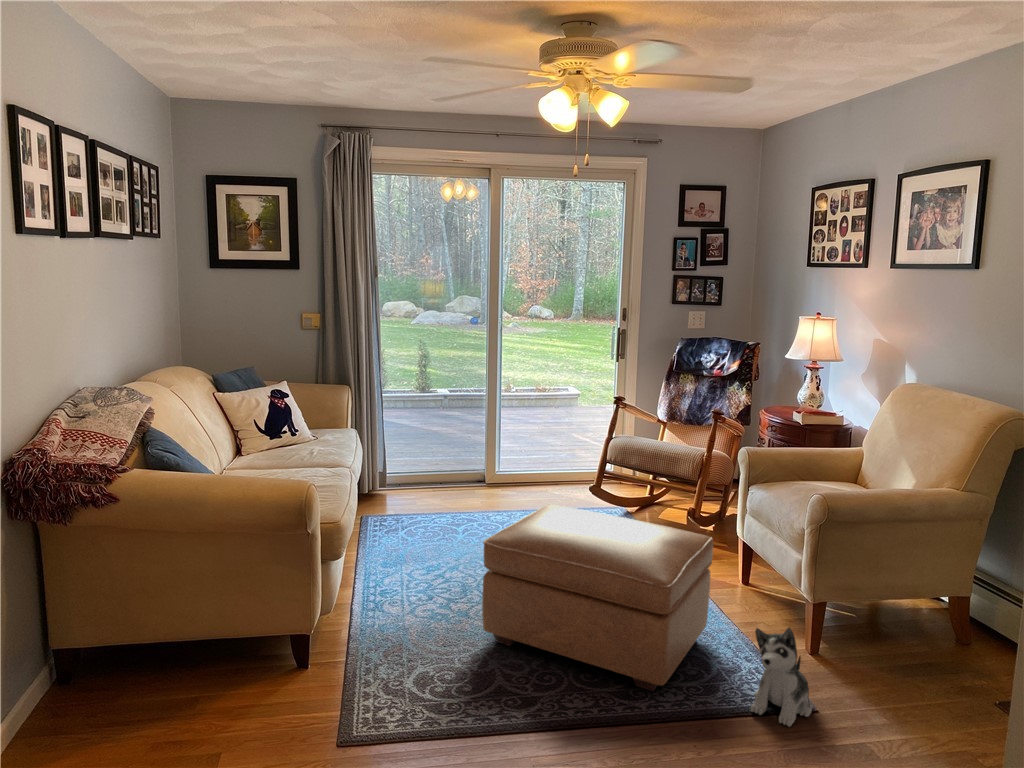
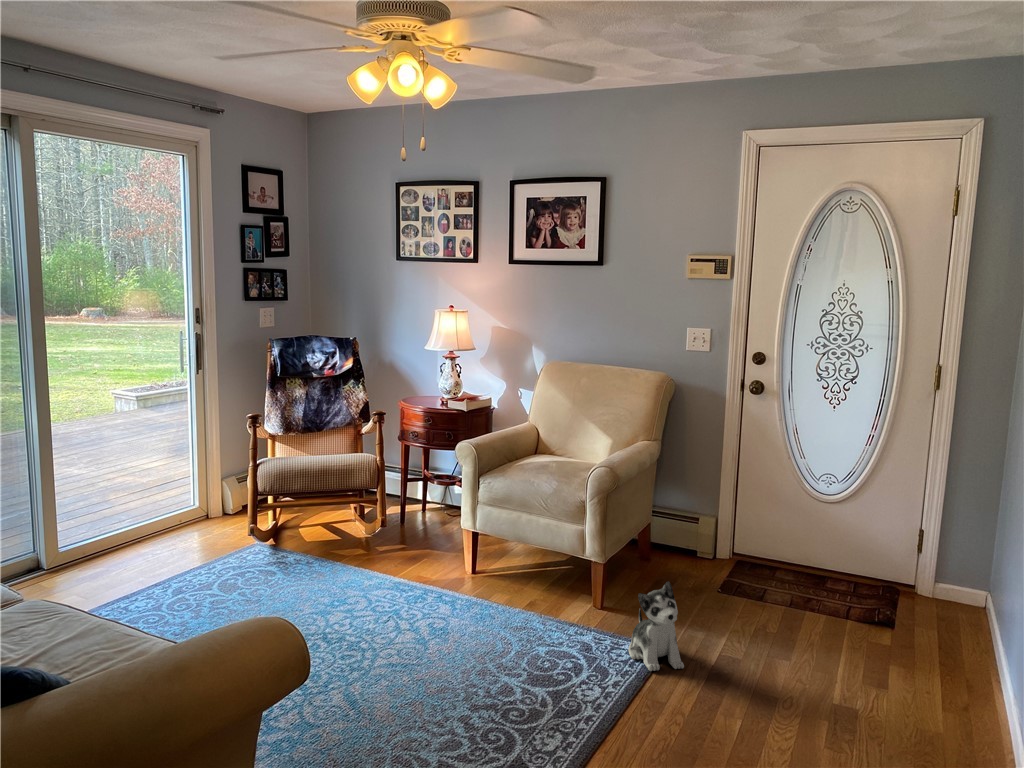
ottoman: present [482,504,713,691] -> none [341,528,602,732]

